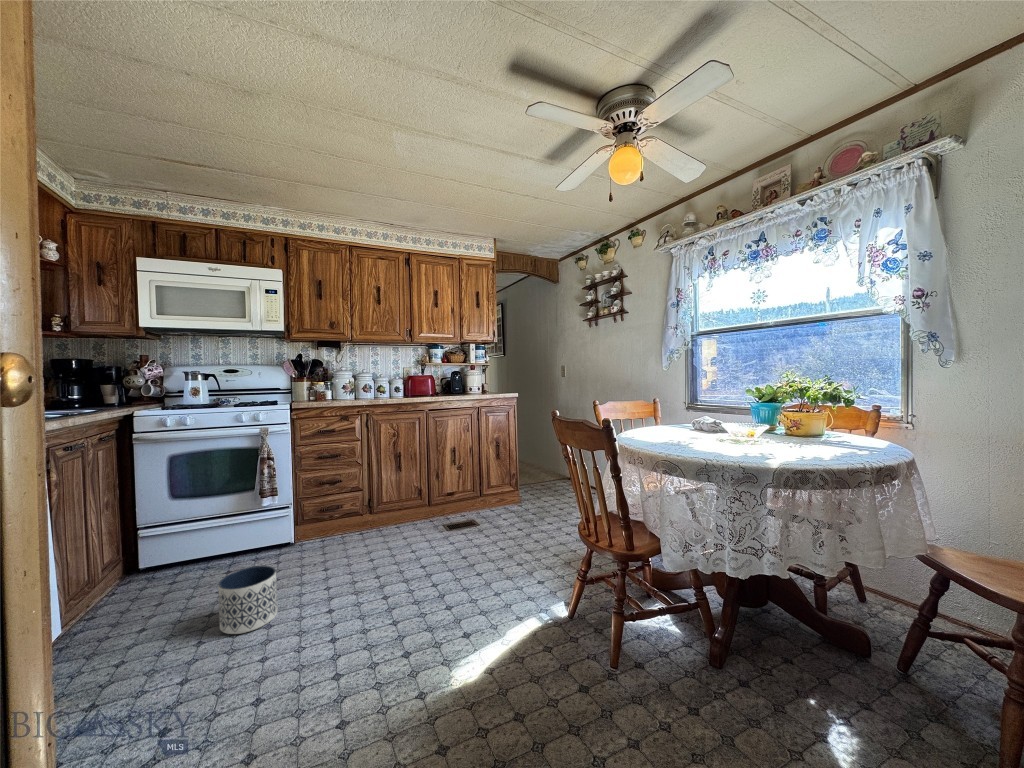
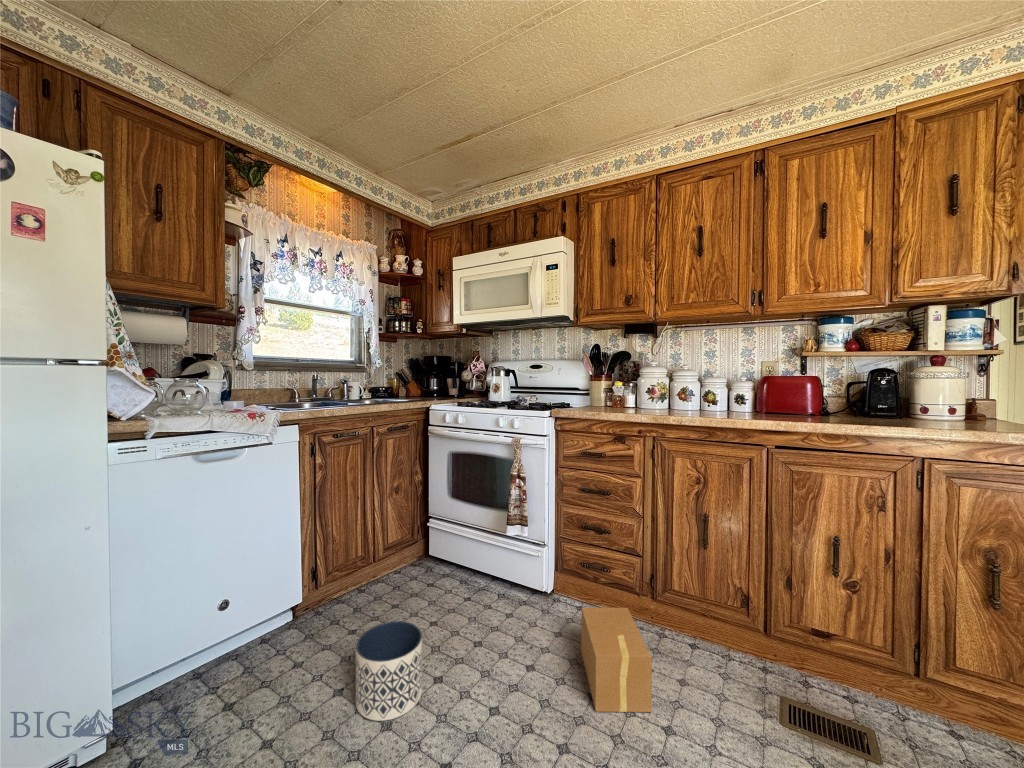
cardboard box: none [348,514,404,561] -> present [581,607,652,712]

